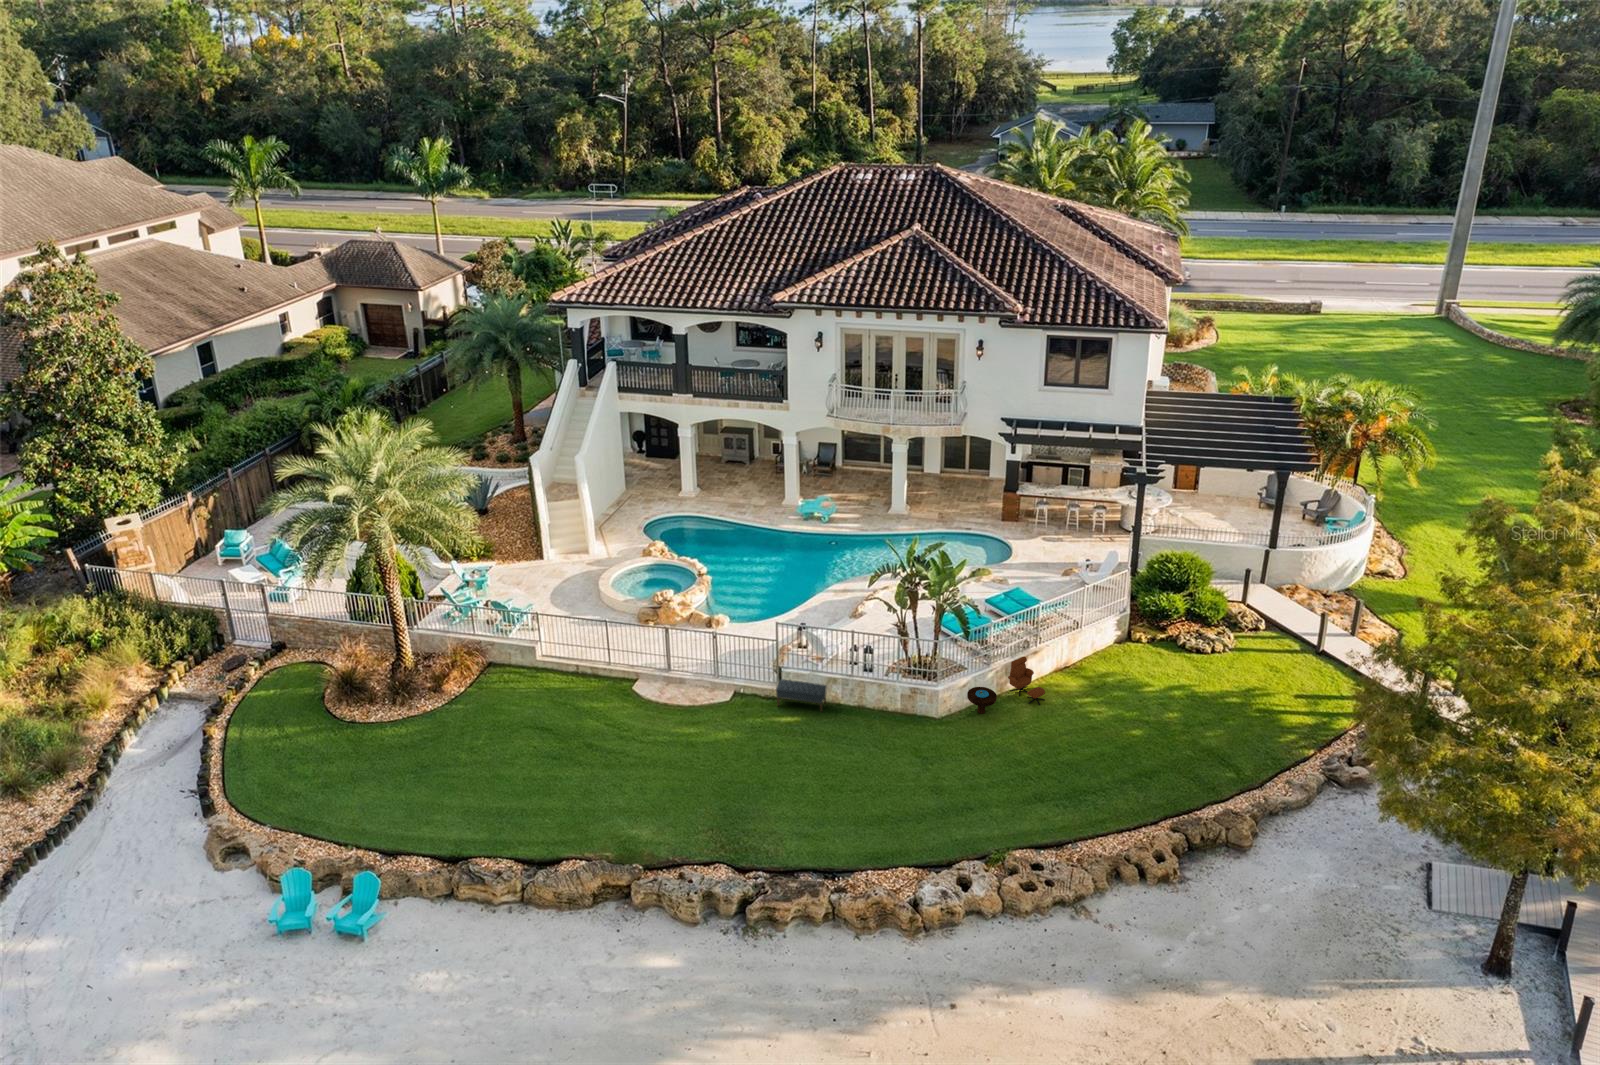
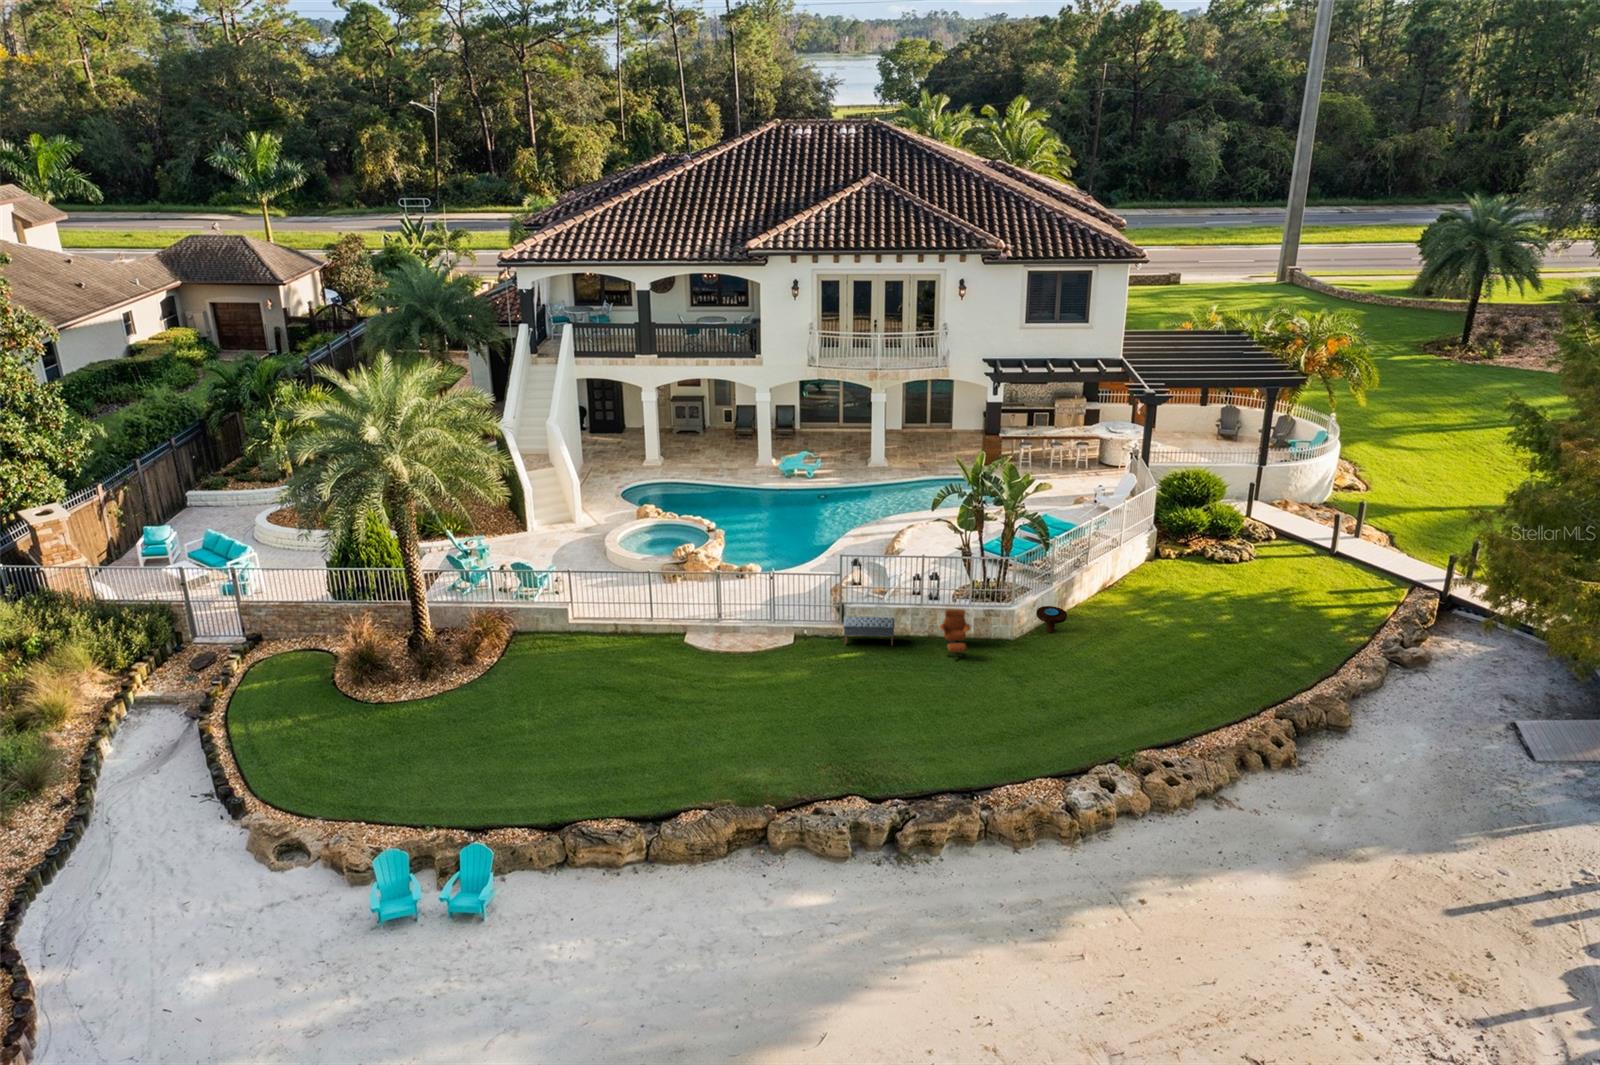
lounge chair: present [1008,656,1045,705] -> present [940,609,970,657]

